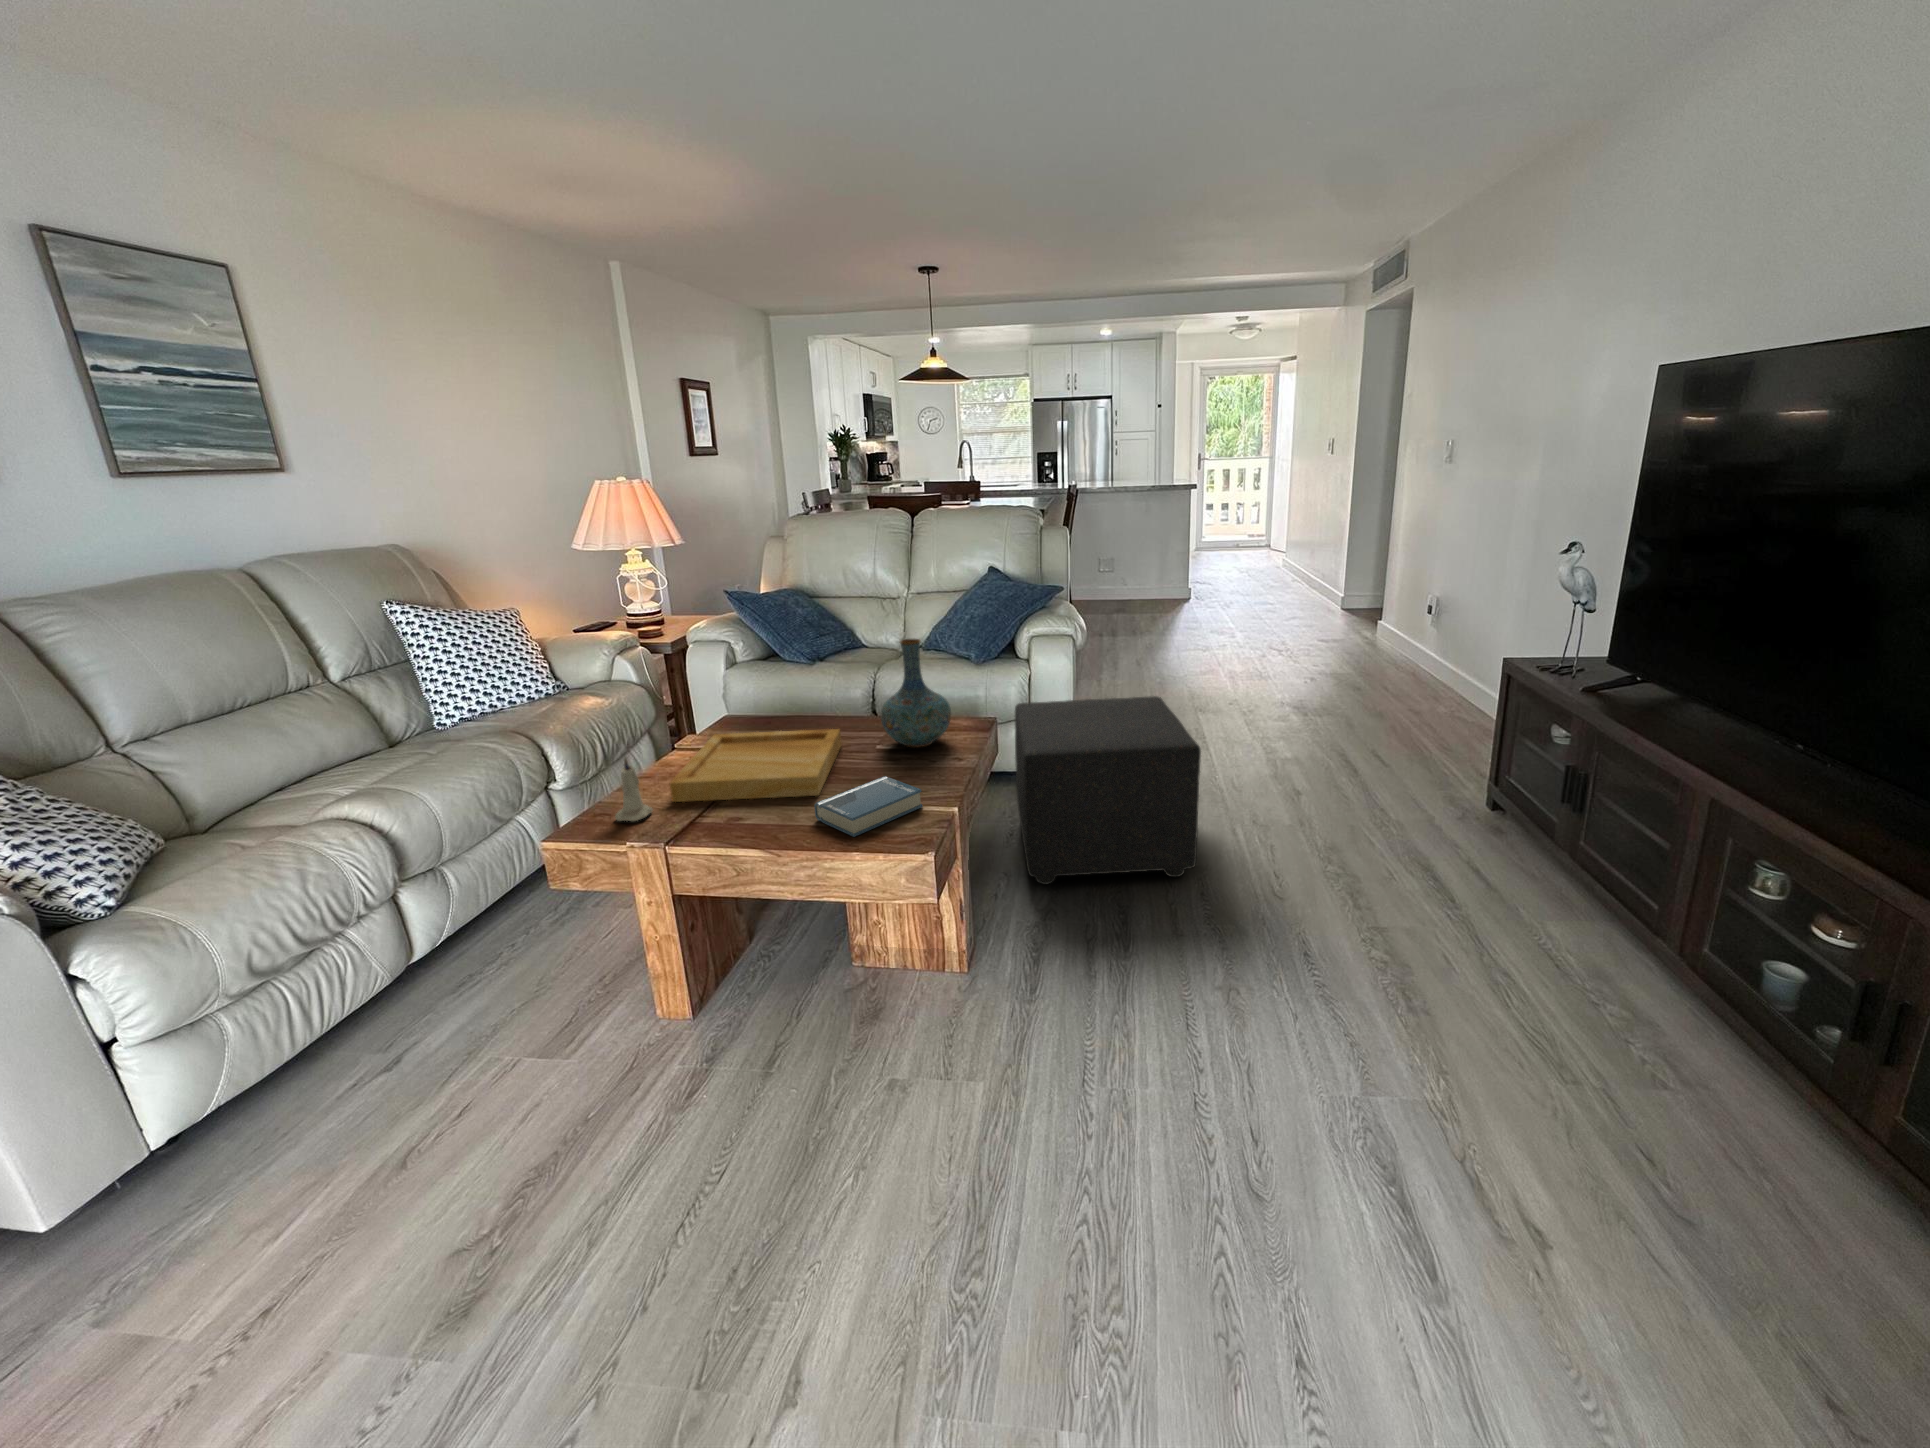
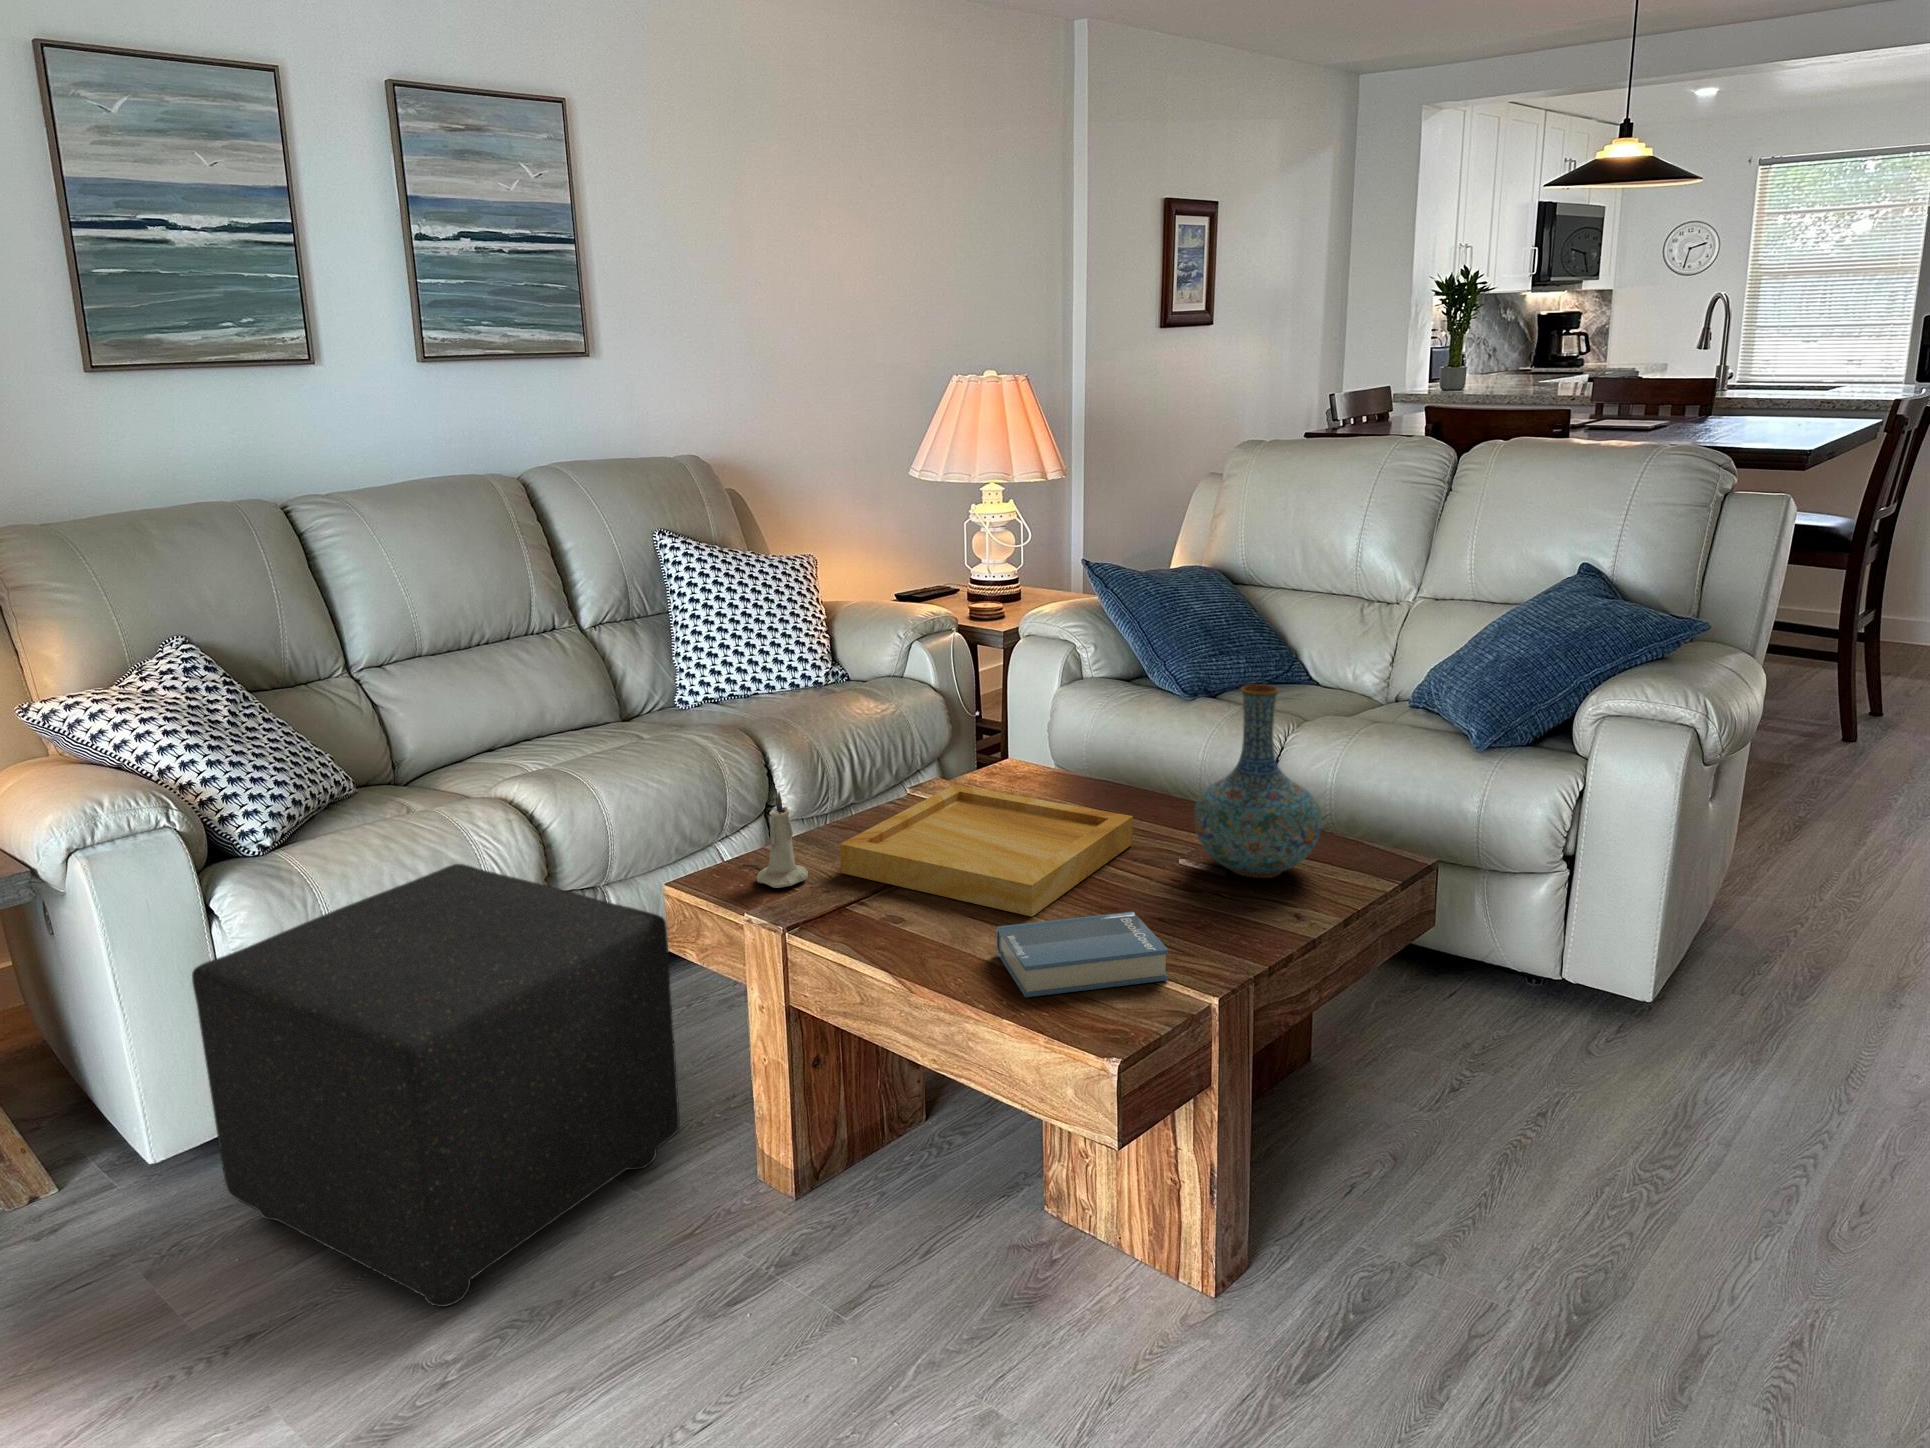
ottoman: present [1015,696,1201,884] -> present [192,864,680,1307]

